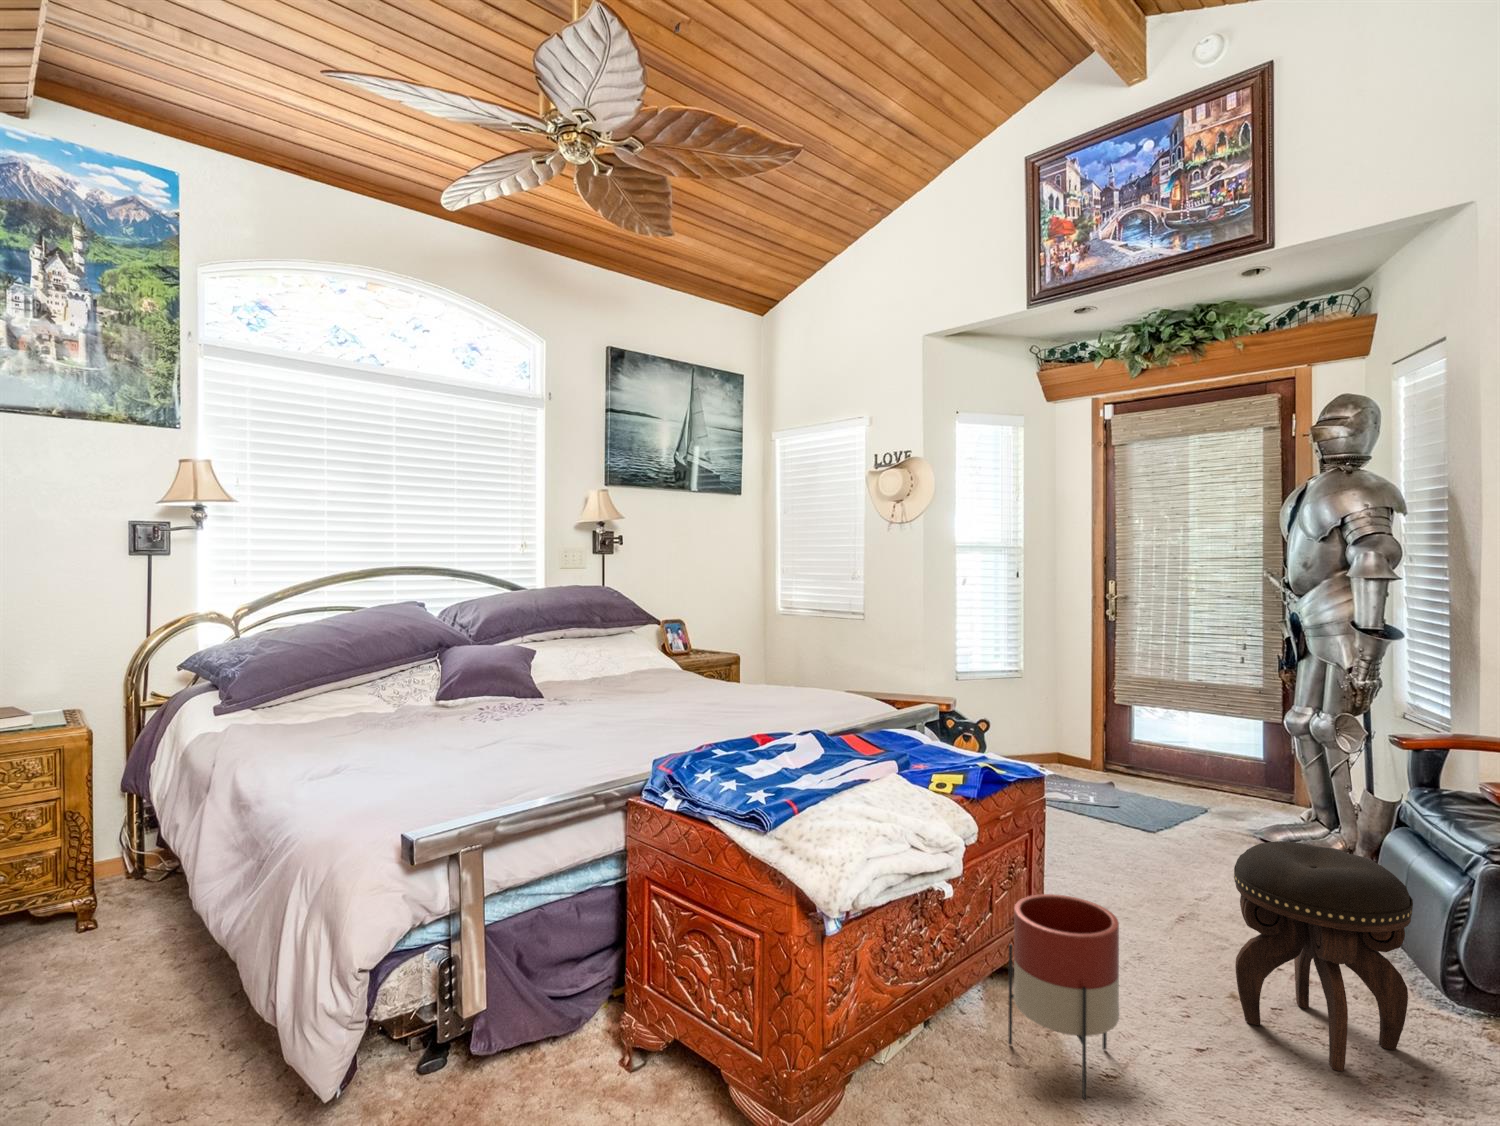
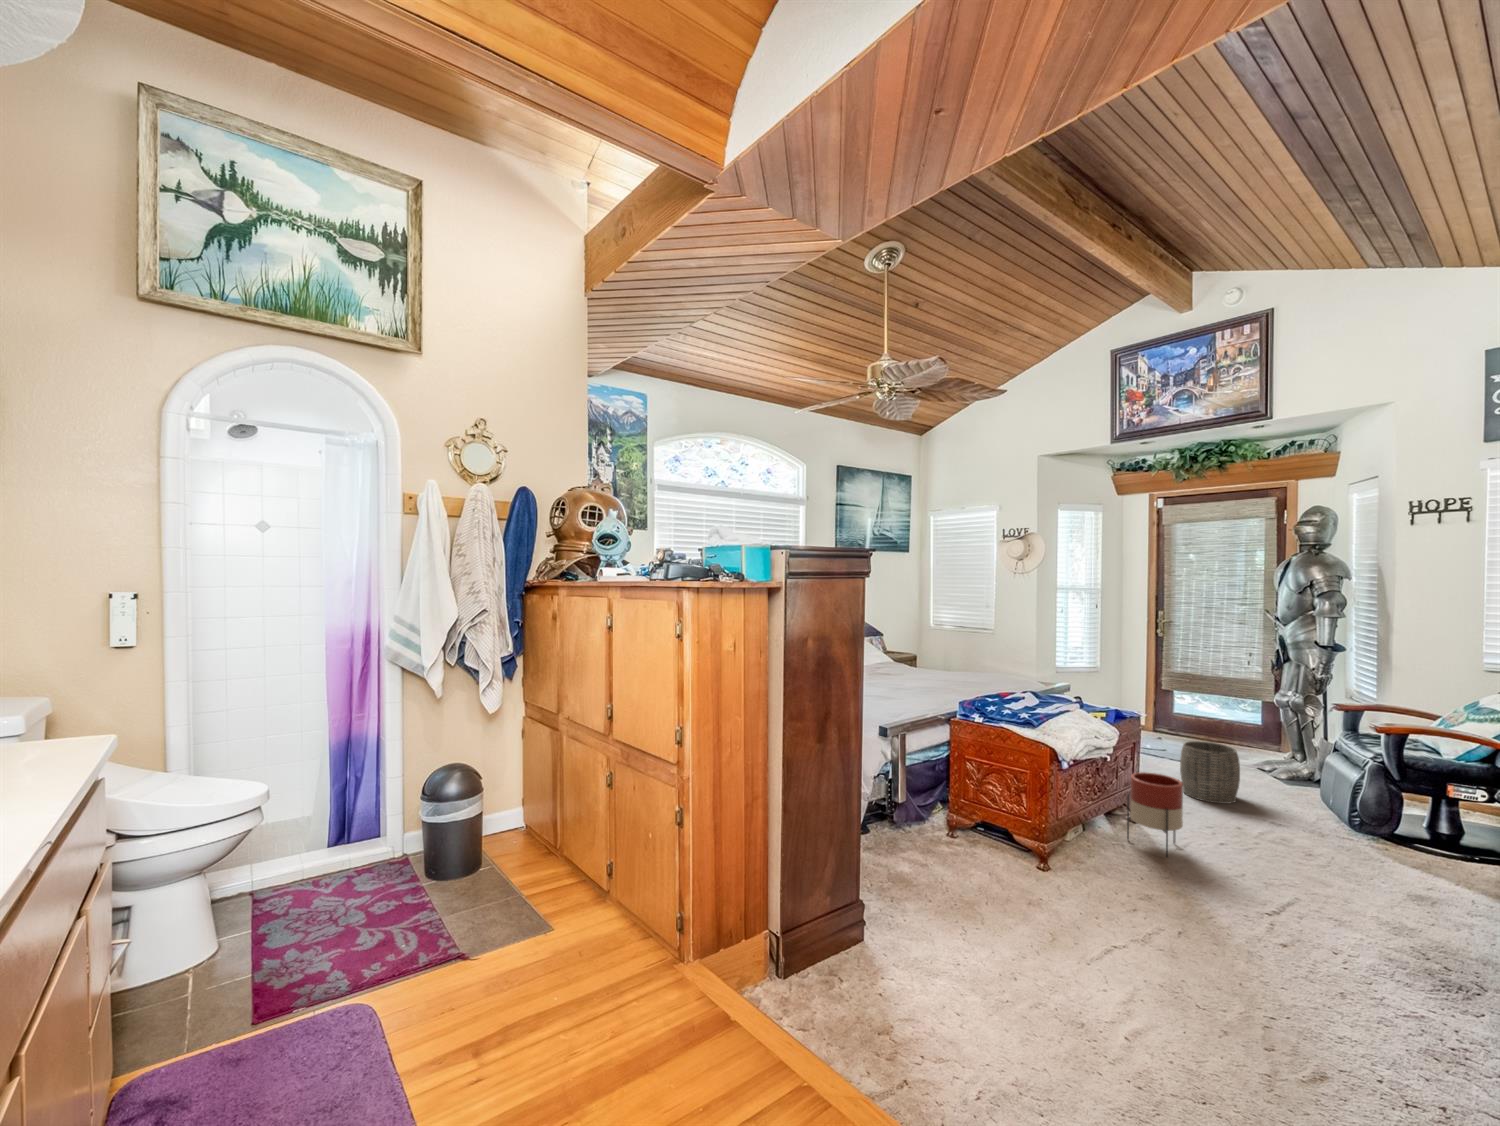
woven basket: none [1128,803,1230,923] -> present [1180,741,1240,804]
footstool: present [1234,841,1413,1071] -> none [1240,755,1329,857]

